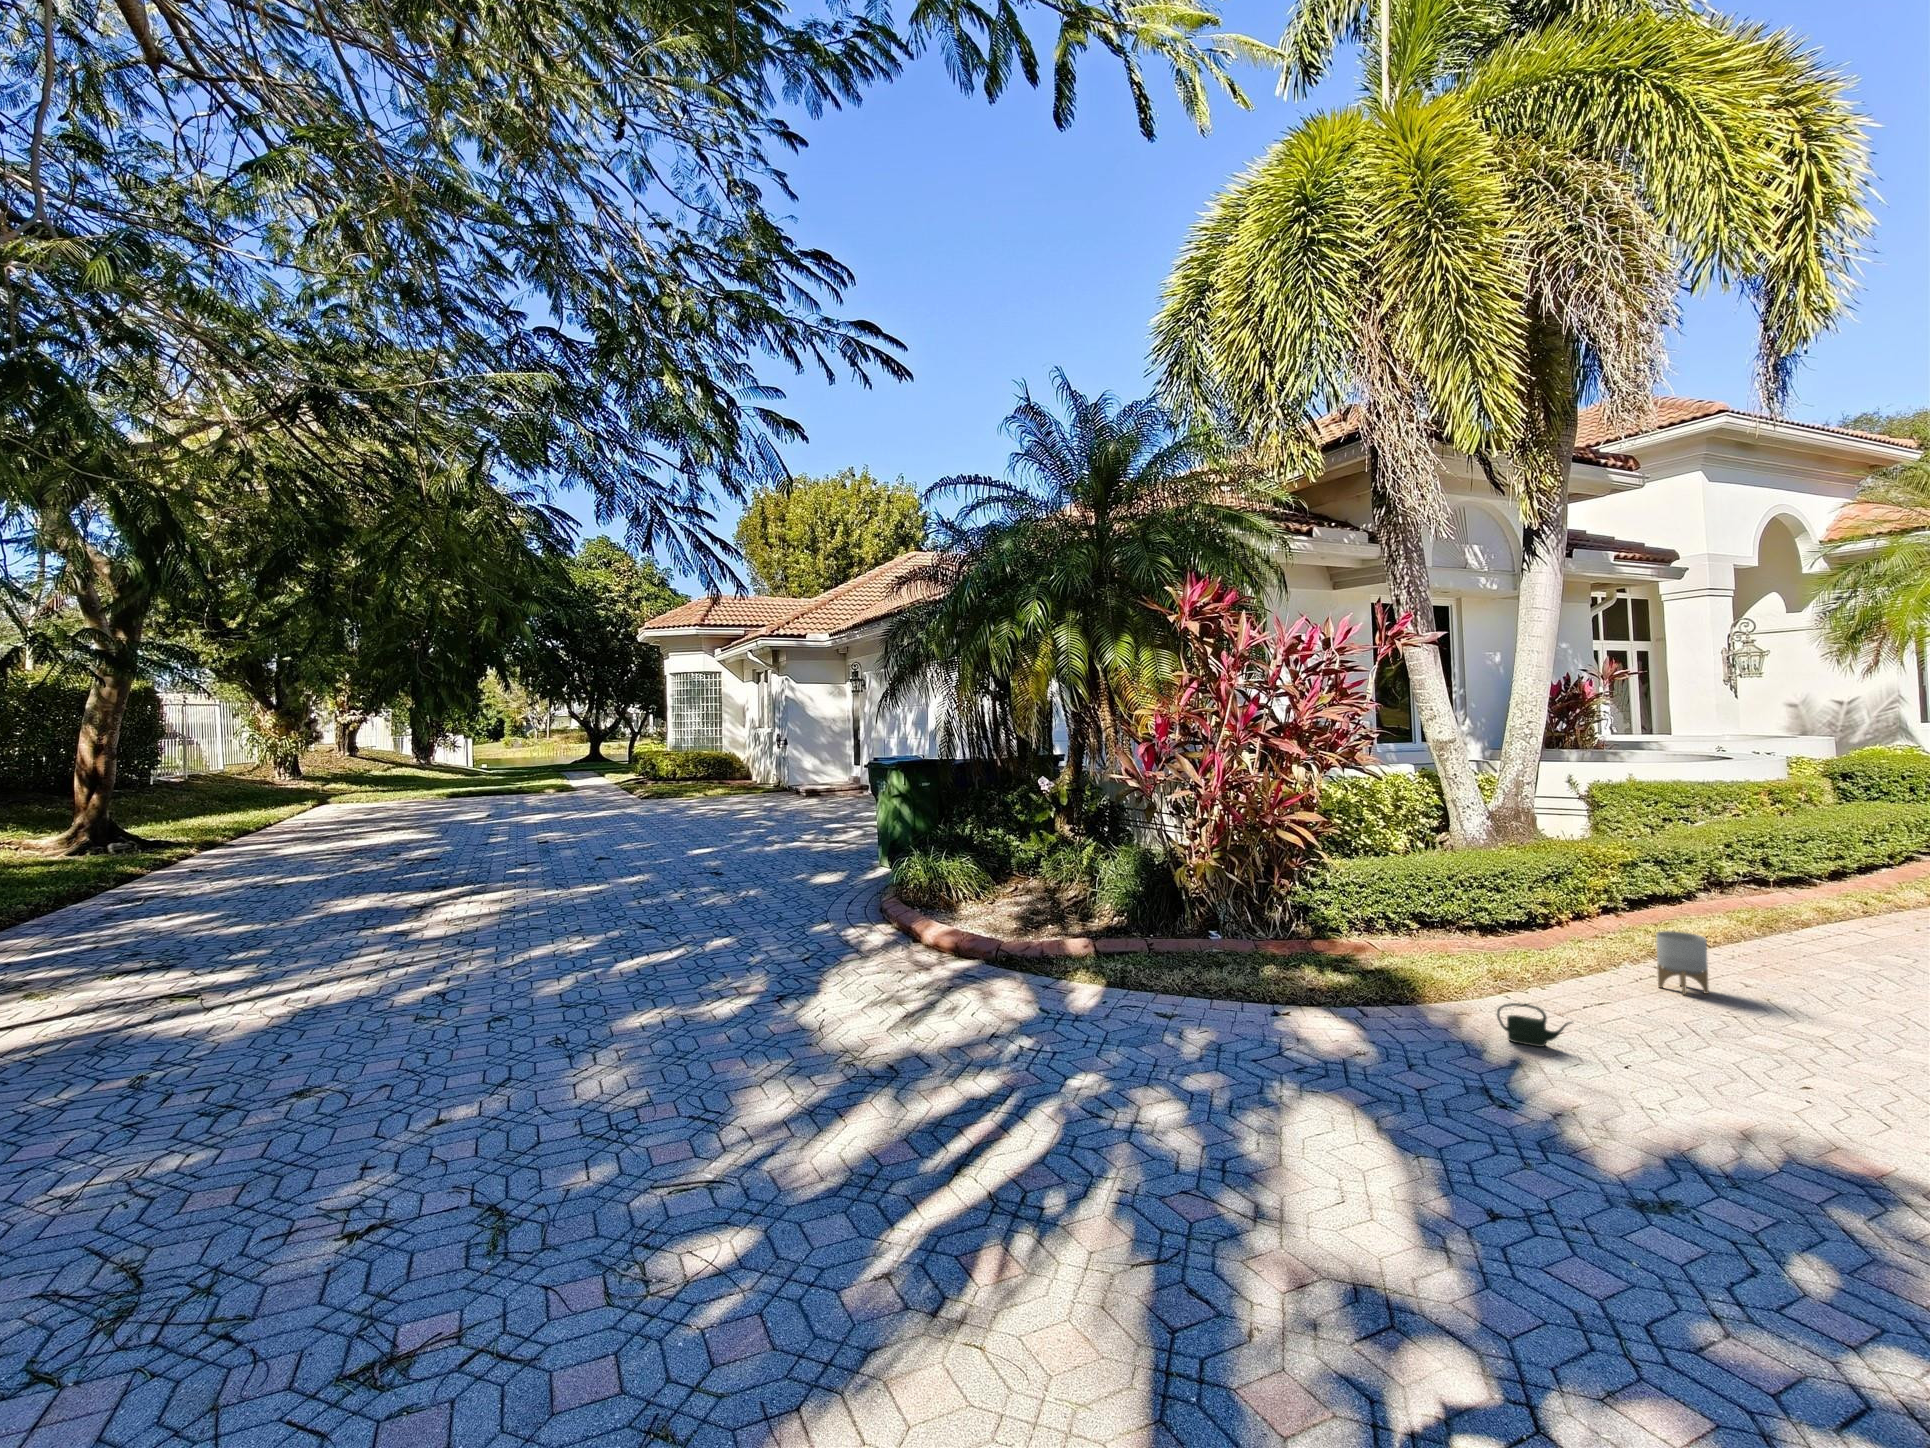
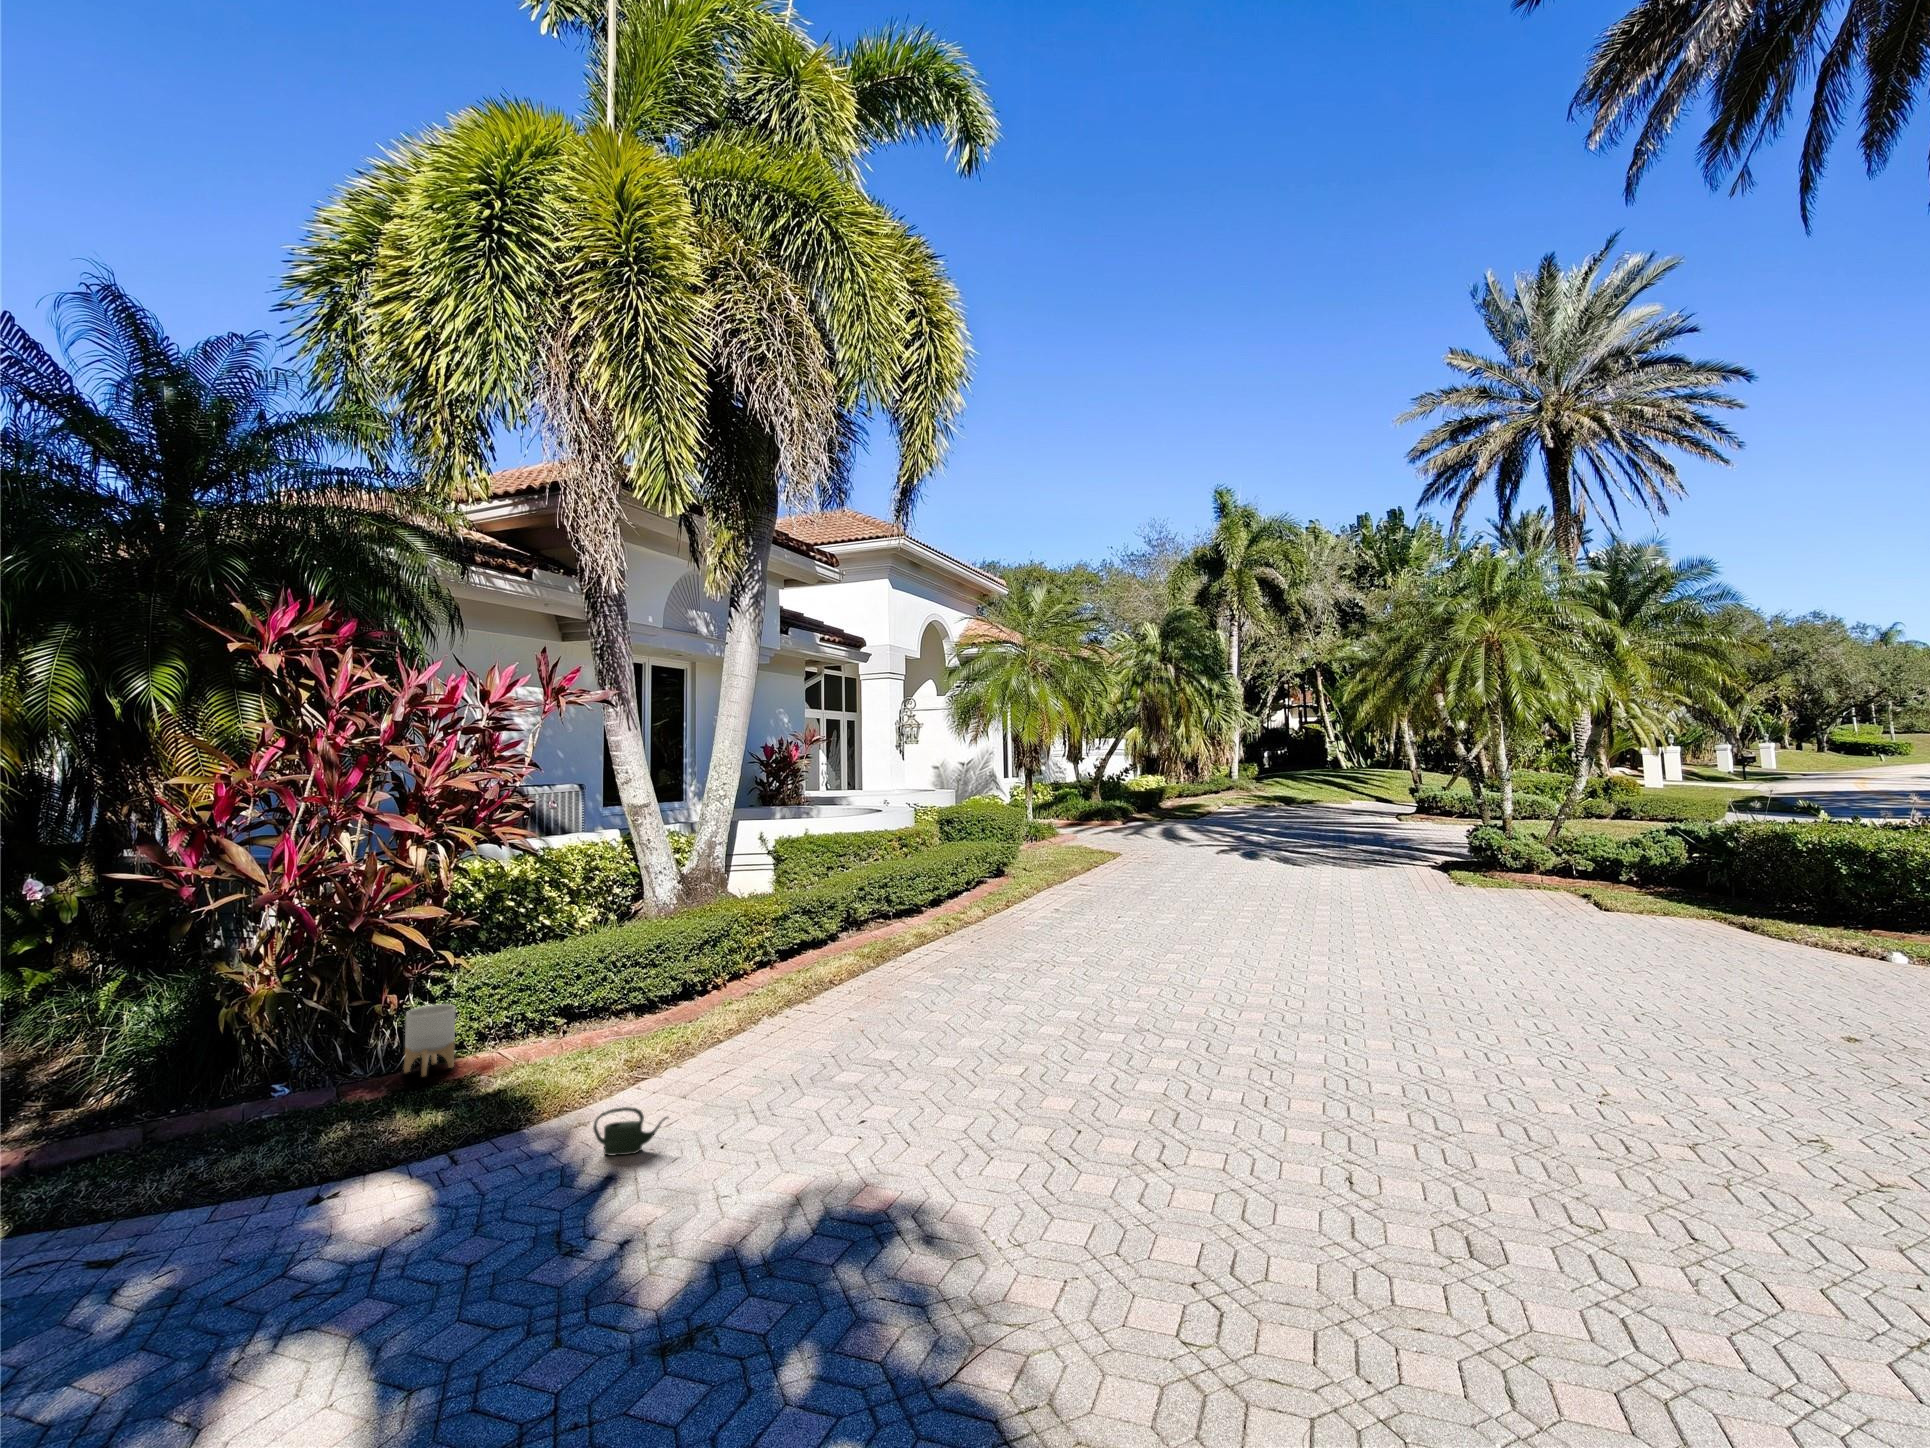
planter: present [1656,931,1709,995] -> present [404,1004,456,1076]

